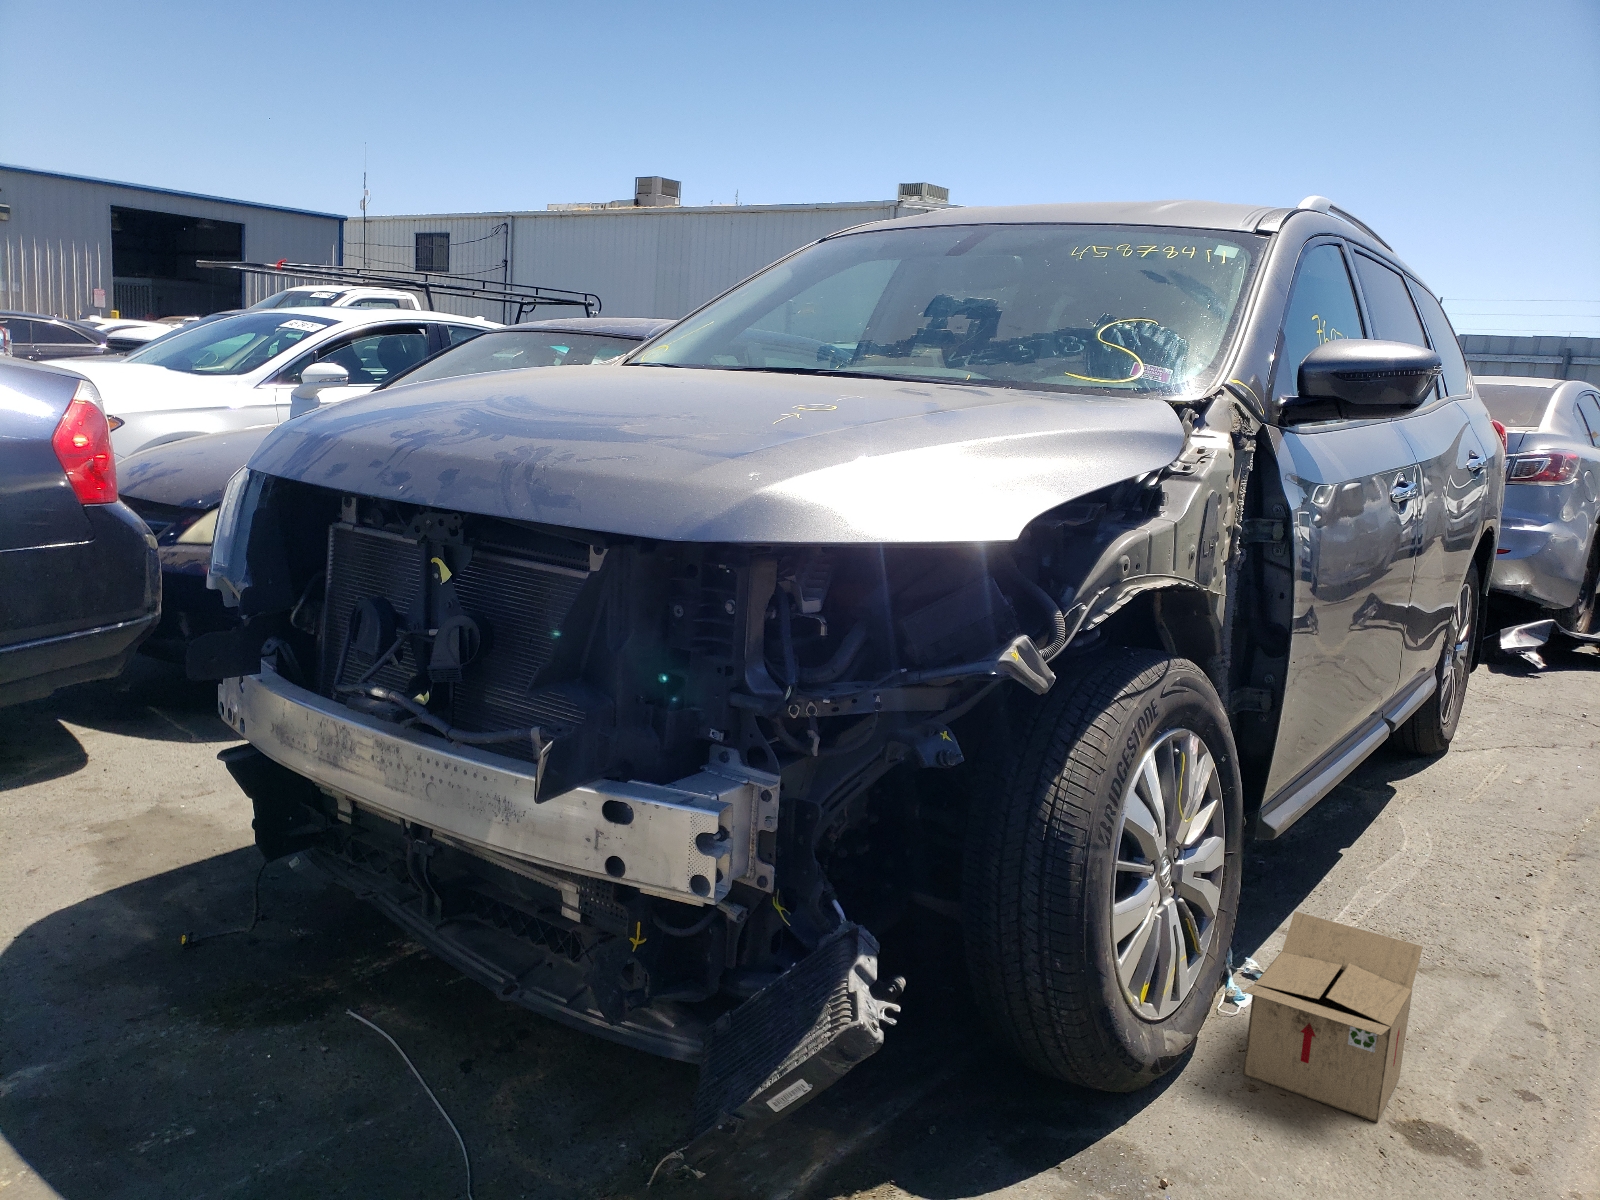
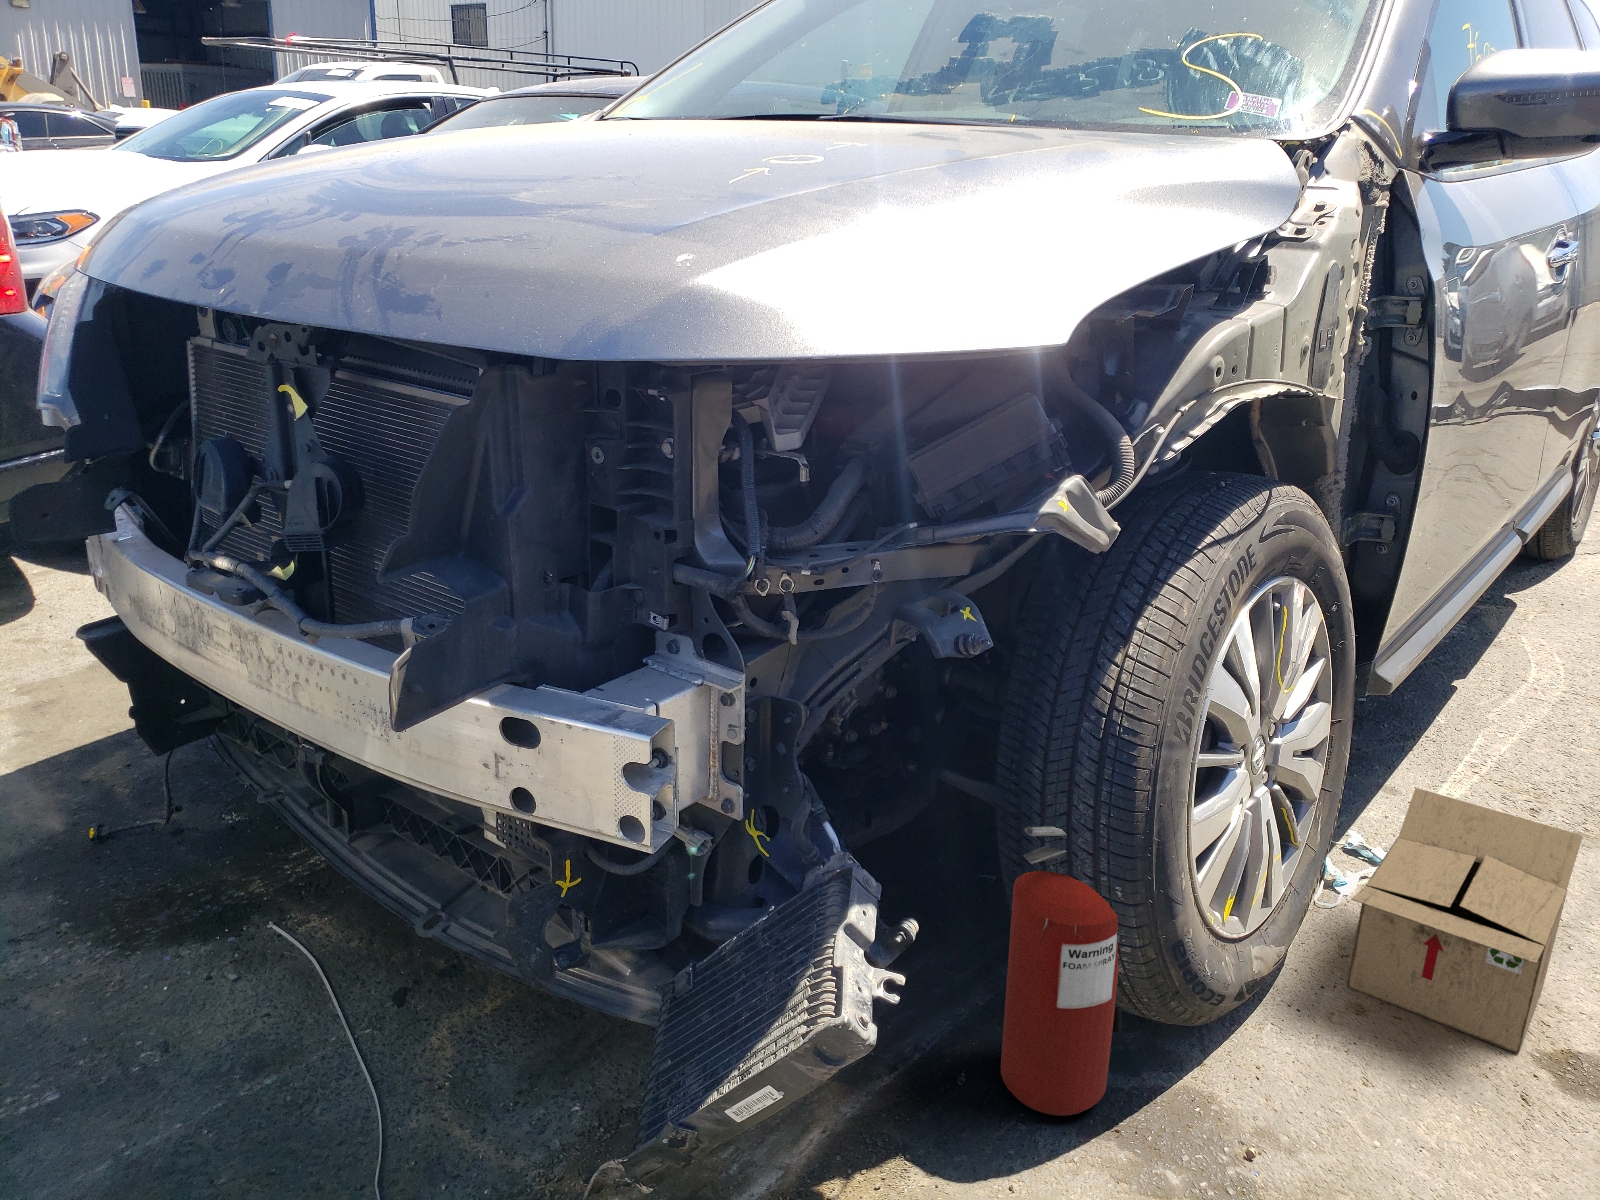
fire extinguisher: none [963,911,1065,1159] -> present [1001,826,1121,1116]

